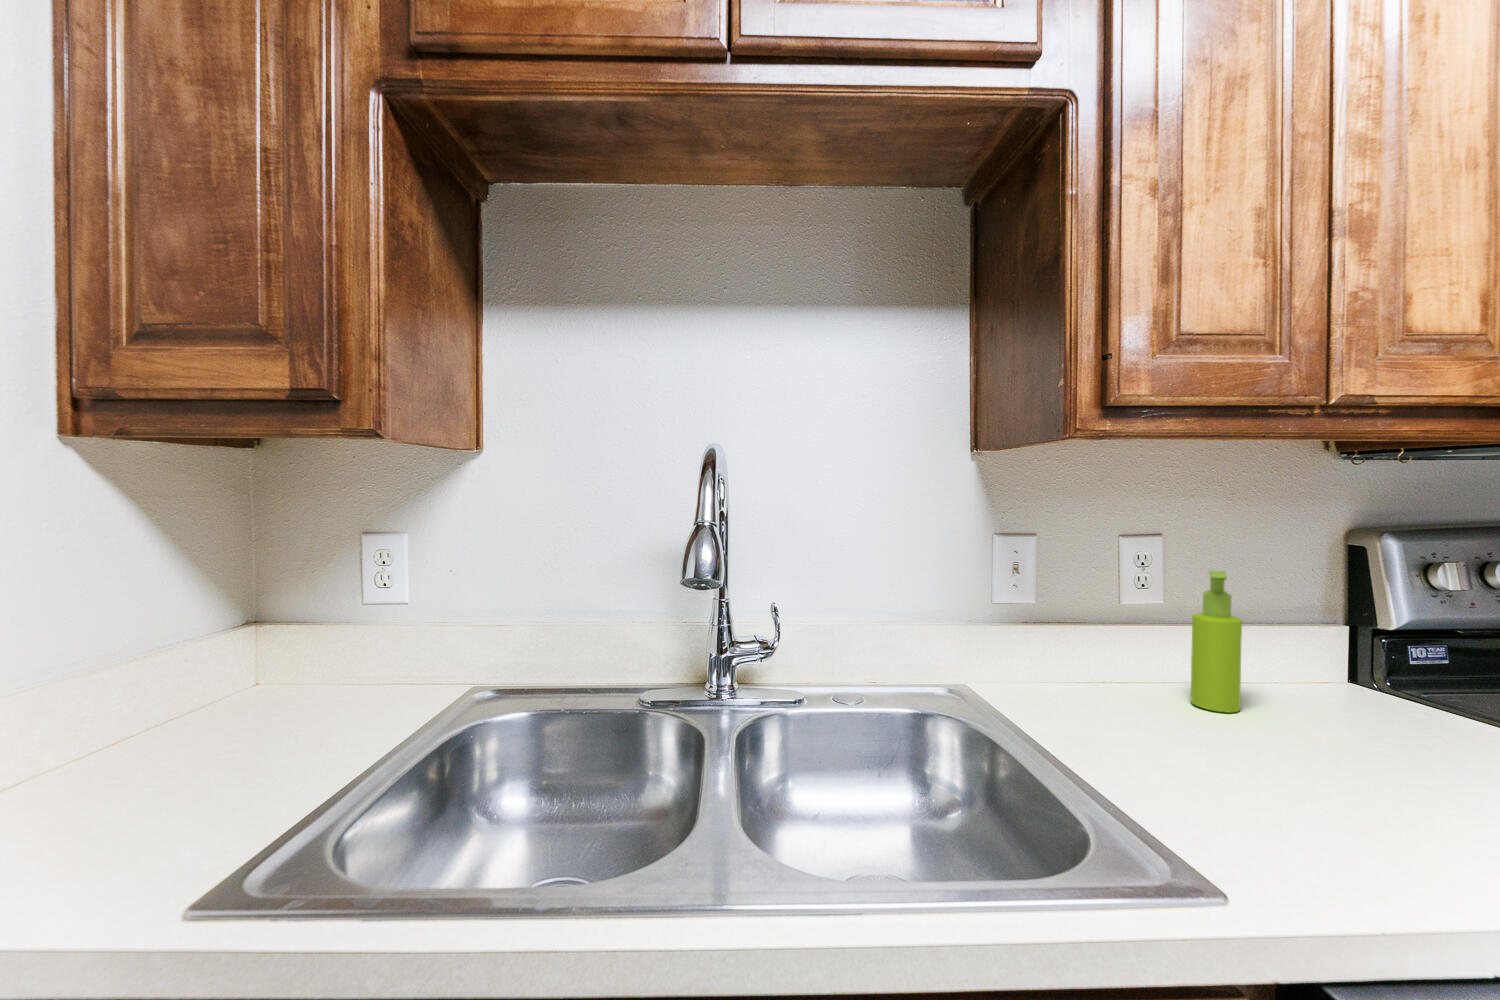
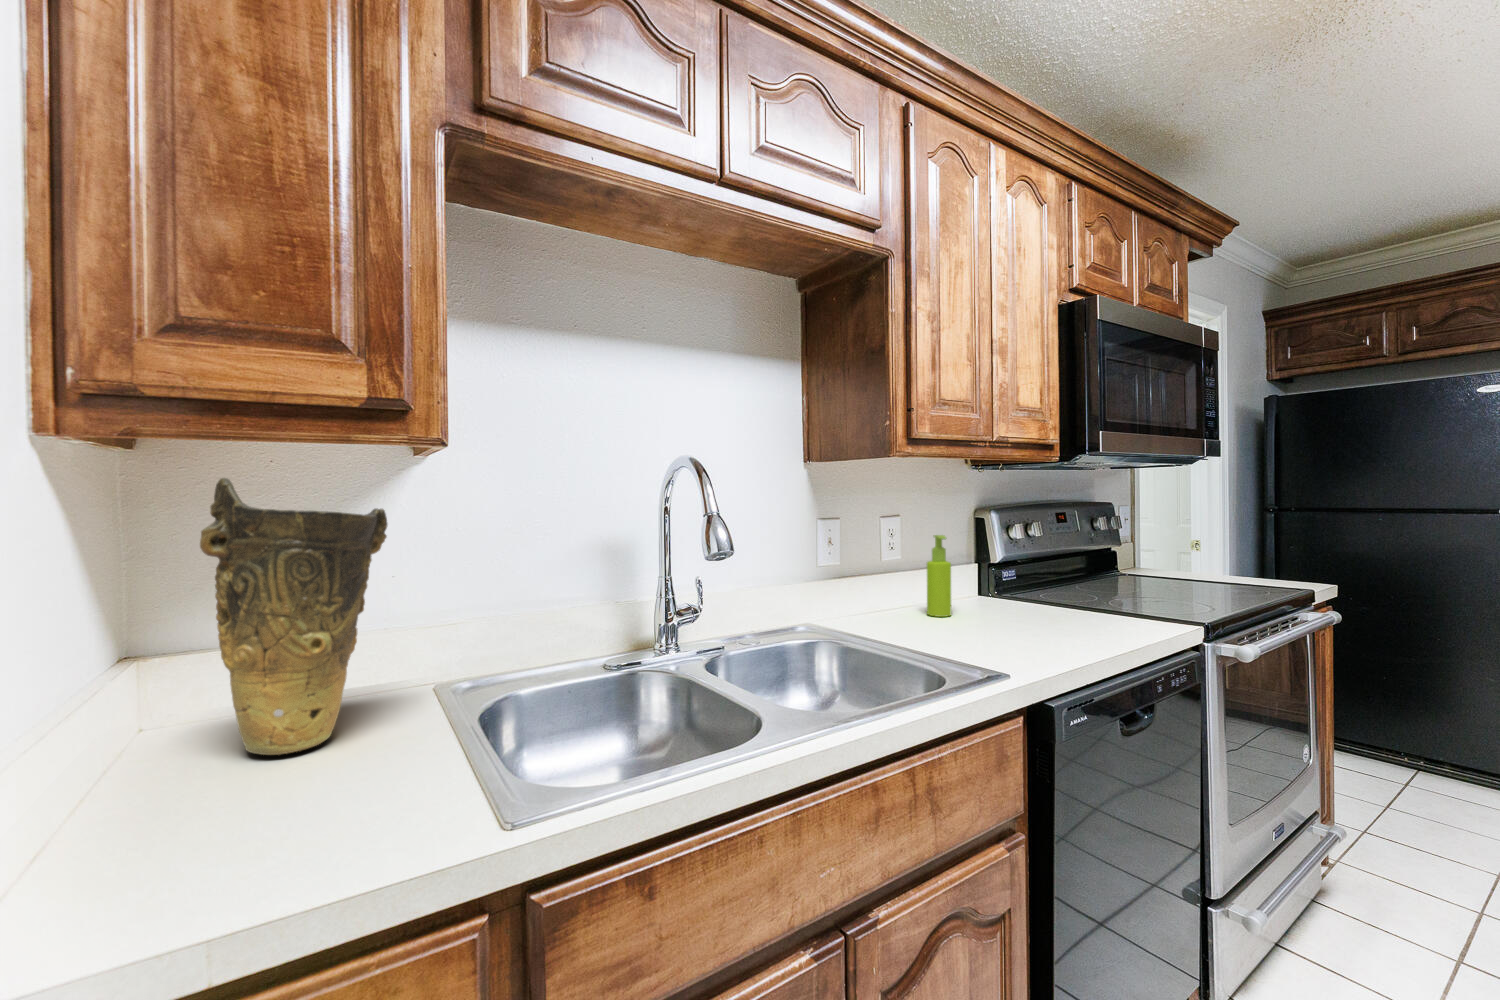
vase: none [202,472,389,736] -> present [200,478,387,755]

